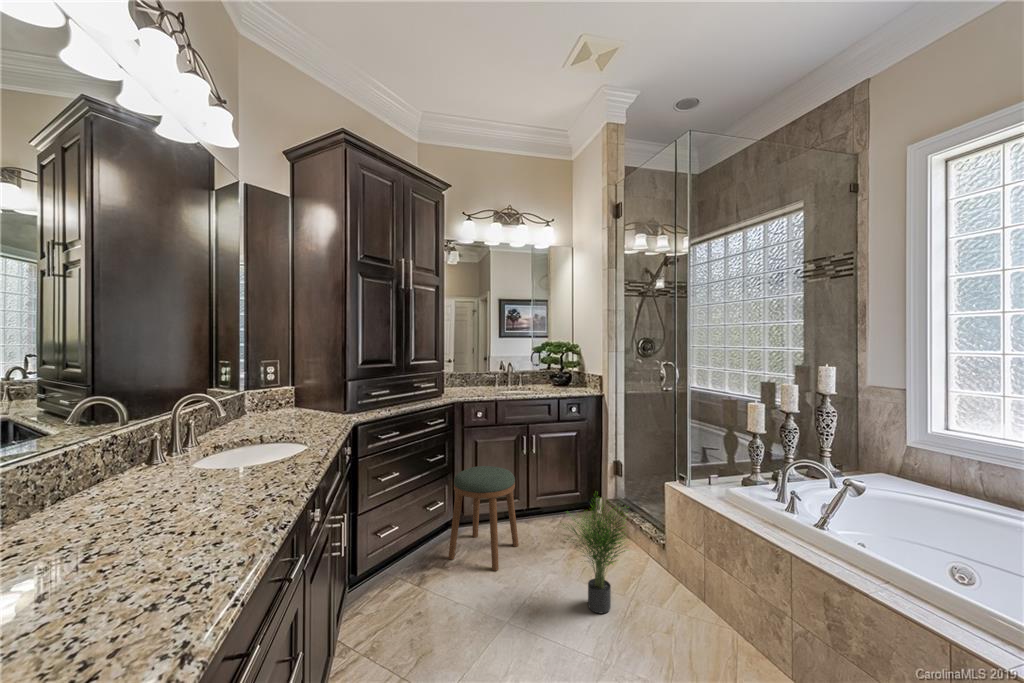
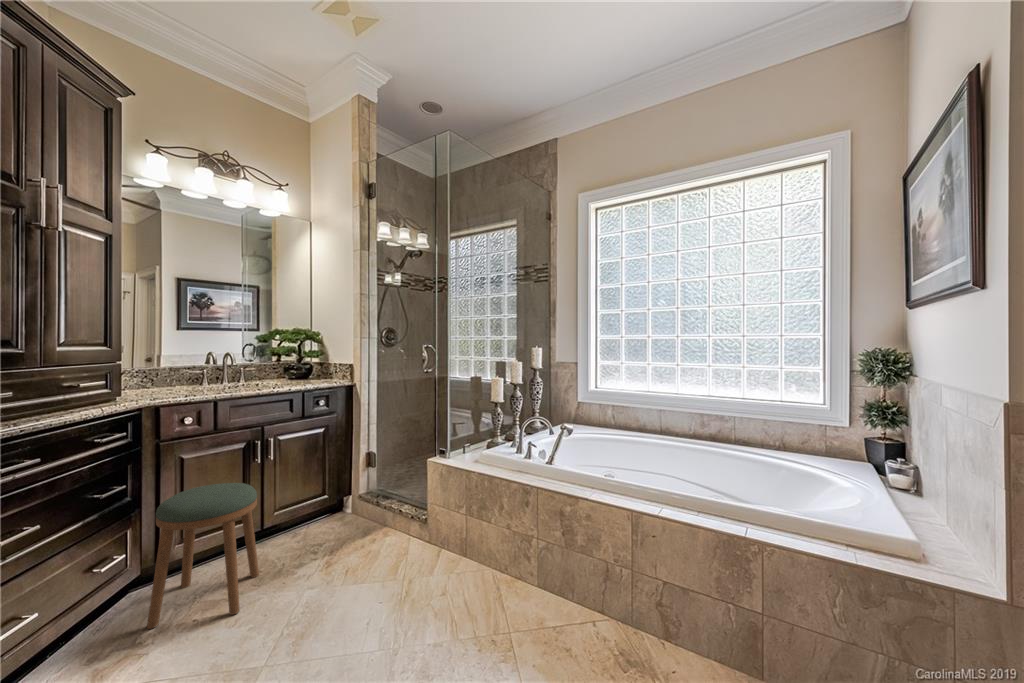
potted plant: present [568,496,628,613] -> none [329,479,419,606]

